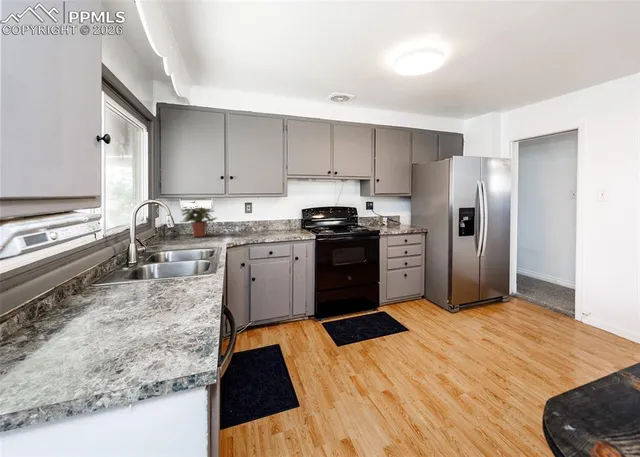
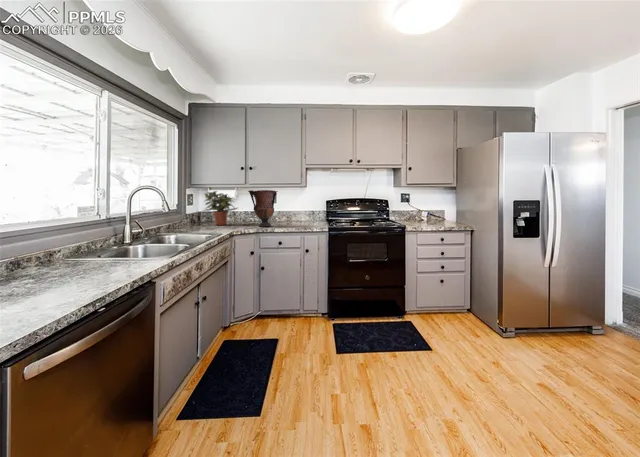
vase: none [234,201,262,237] -> present [248,190,277,226]

